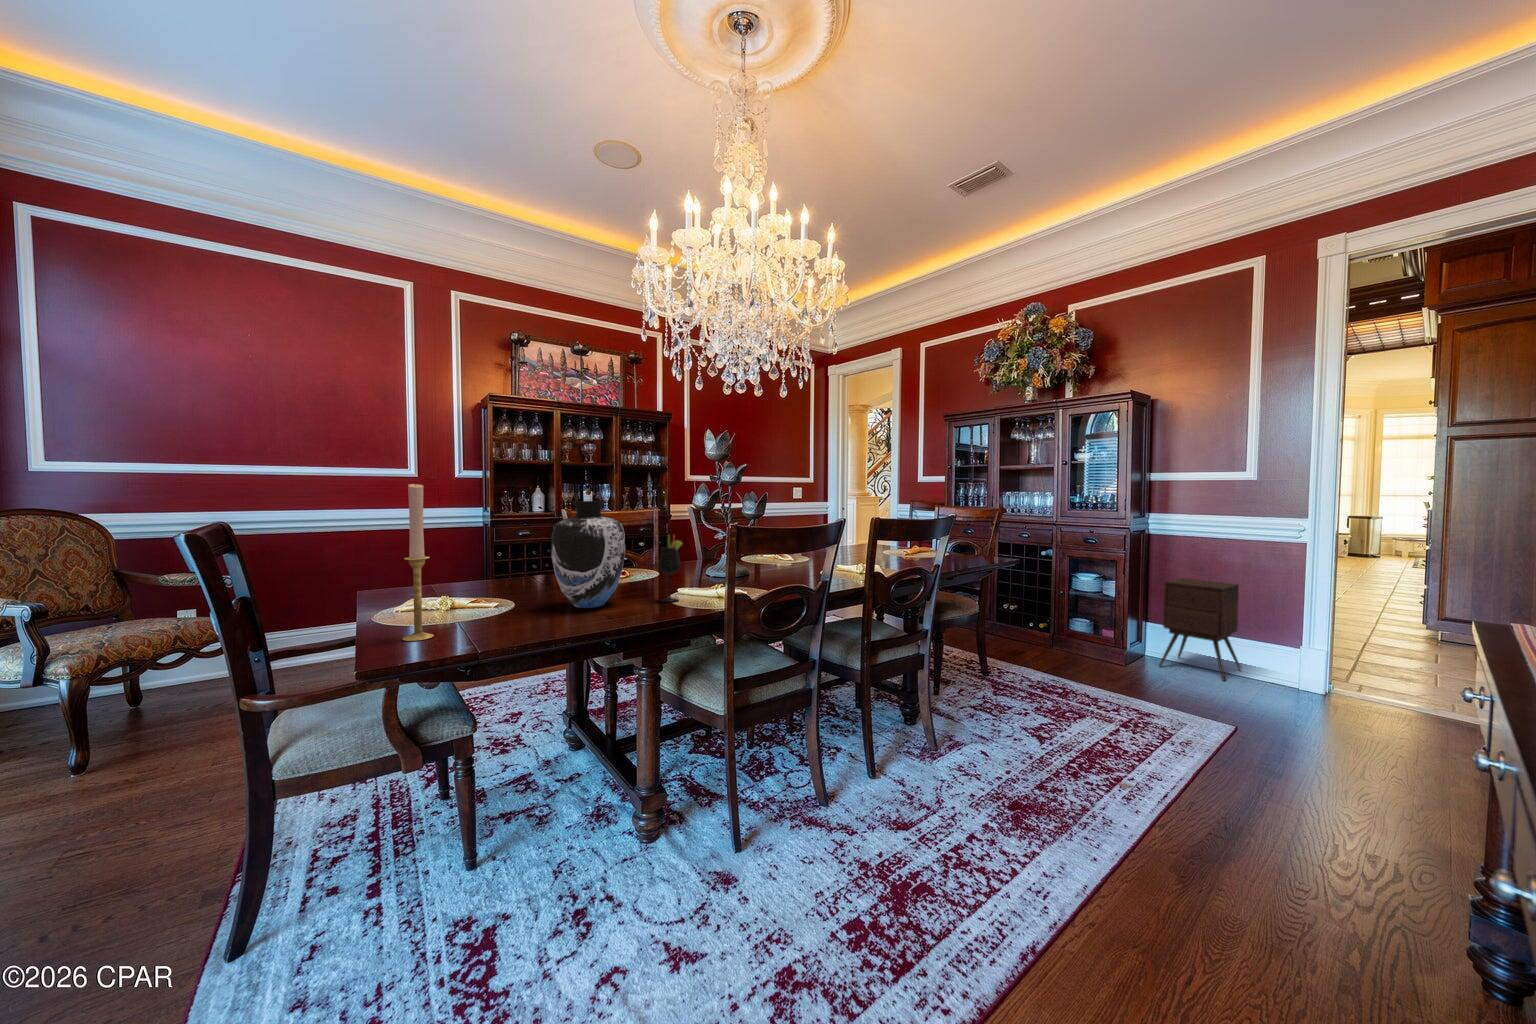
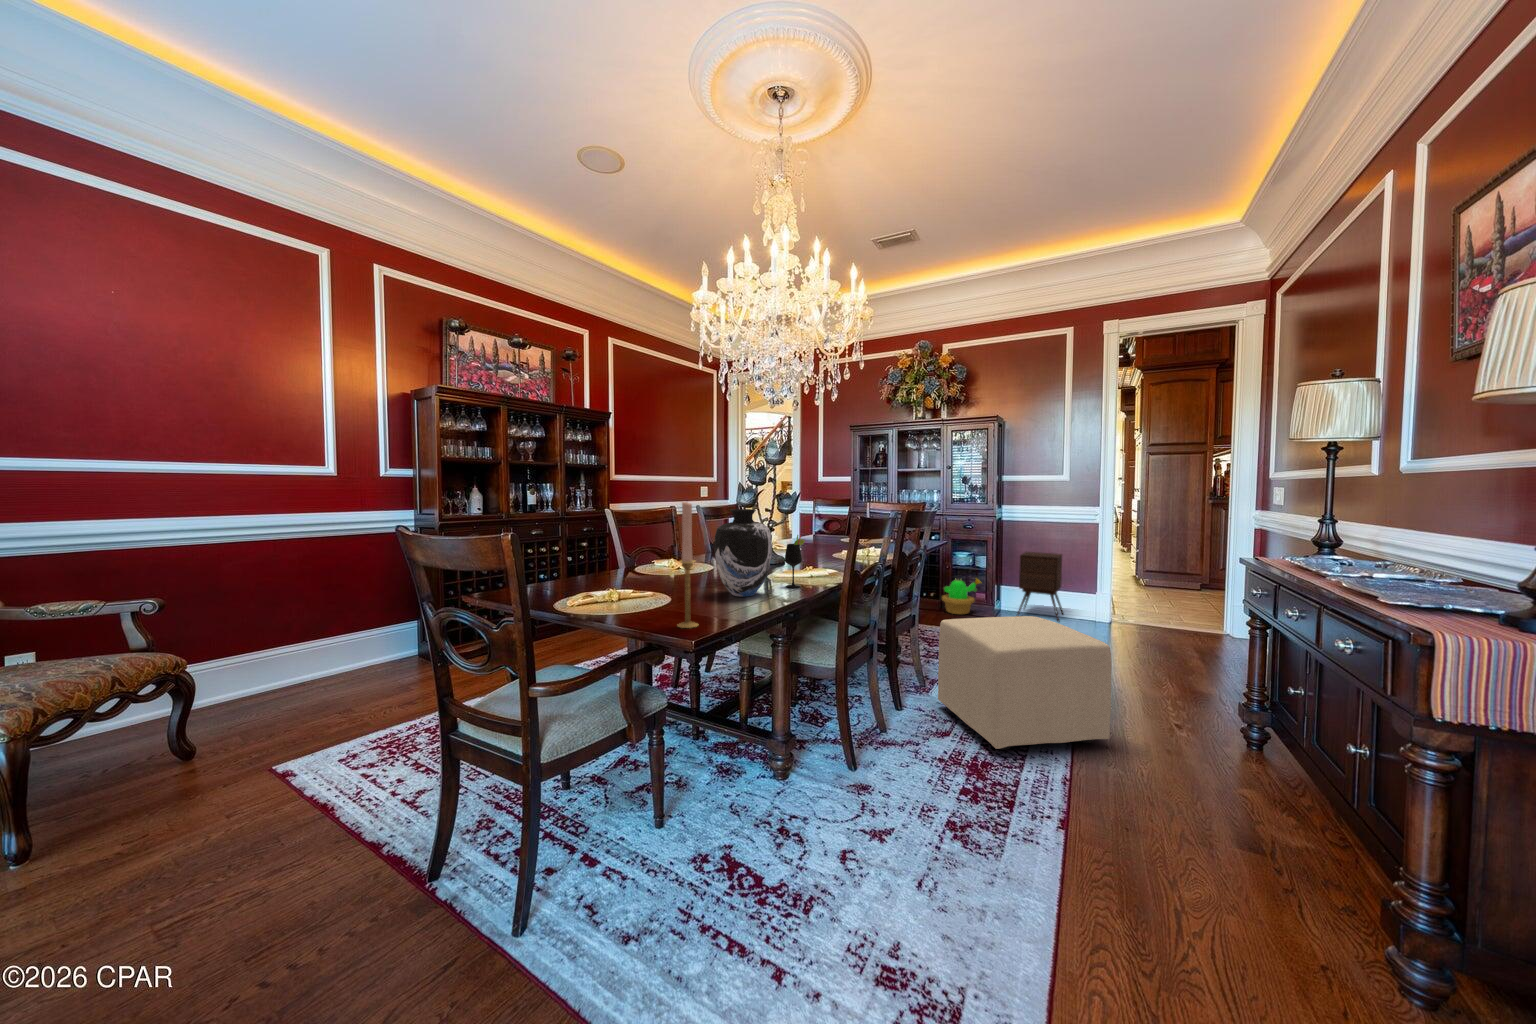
decorative plant: none [1051,605,1108,655] -> present [942,578,980,614]
ottoman: none [927,662,1166,896] -> present [938,616,1112,750]

